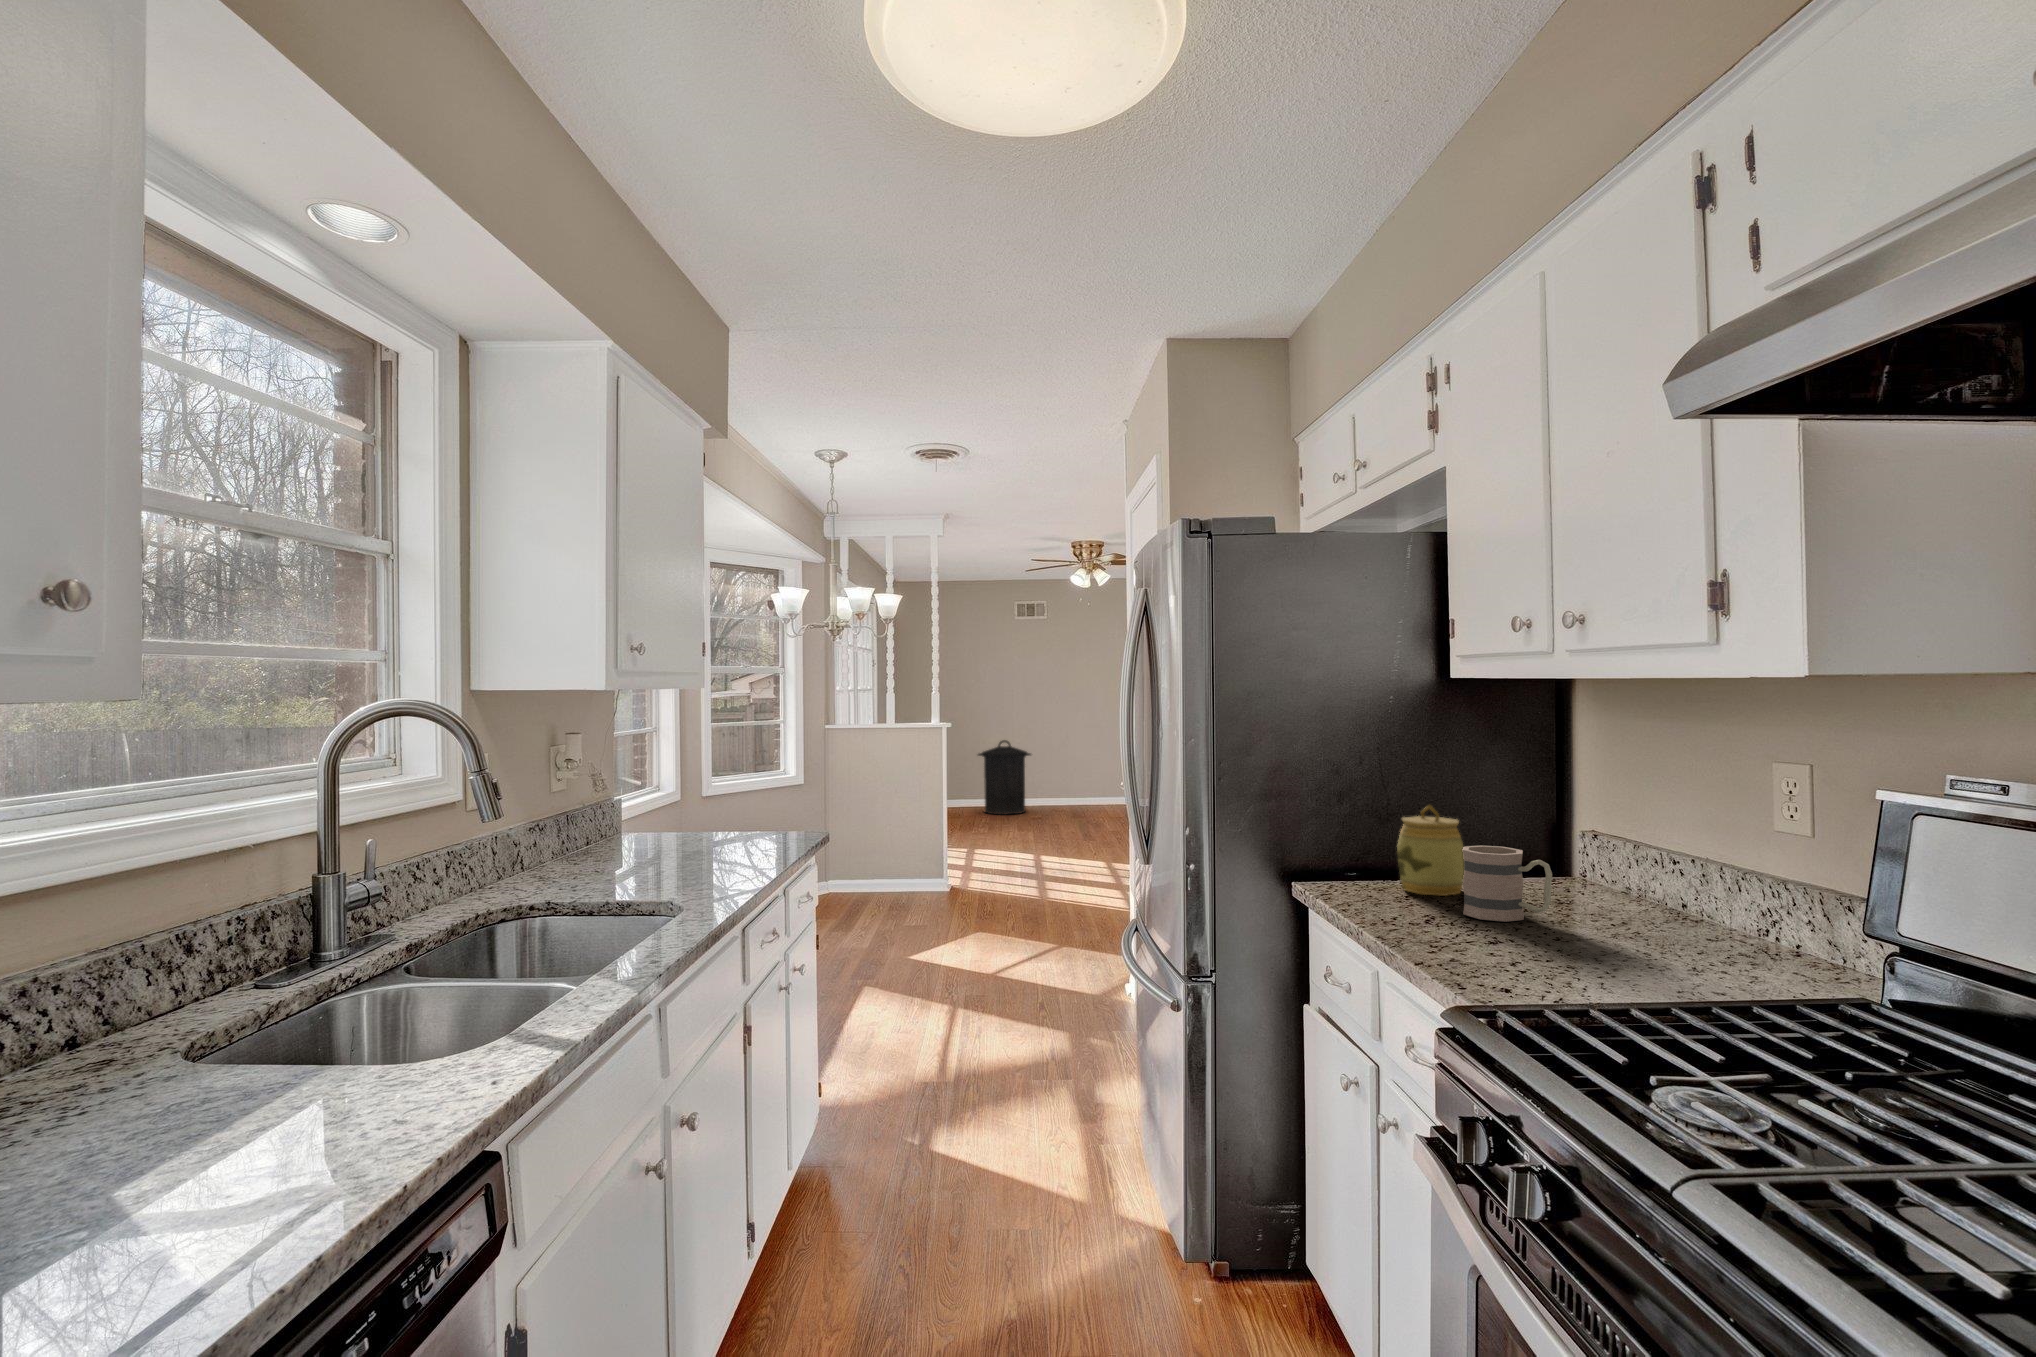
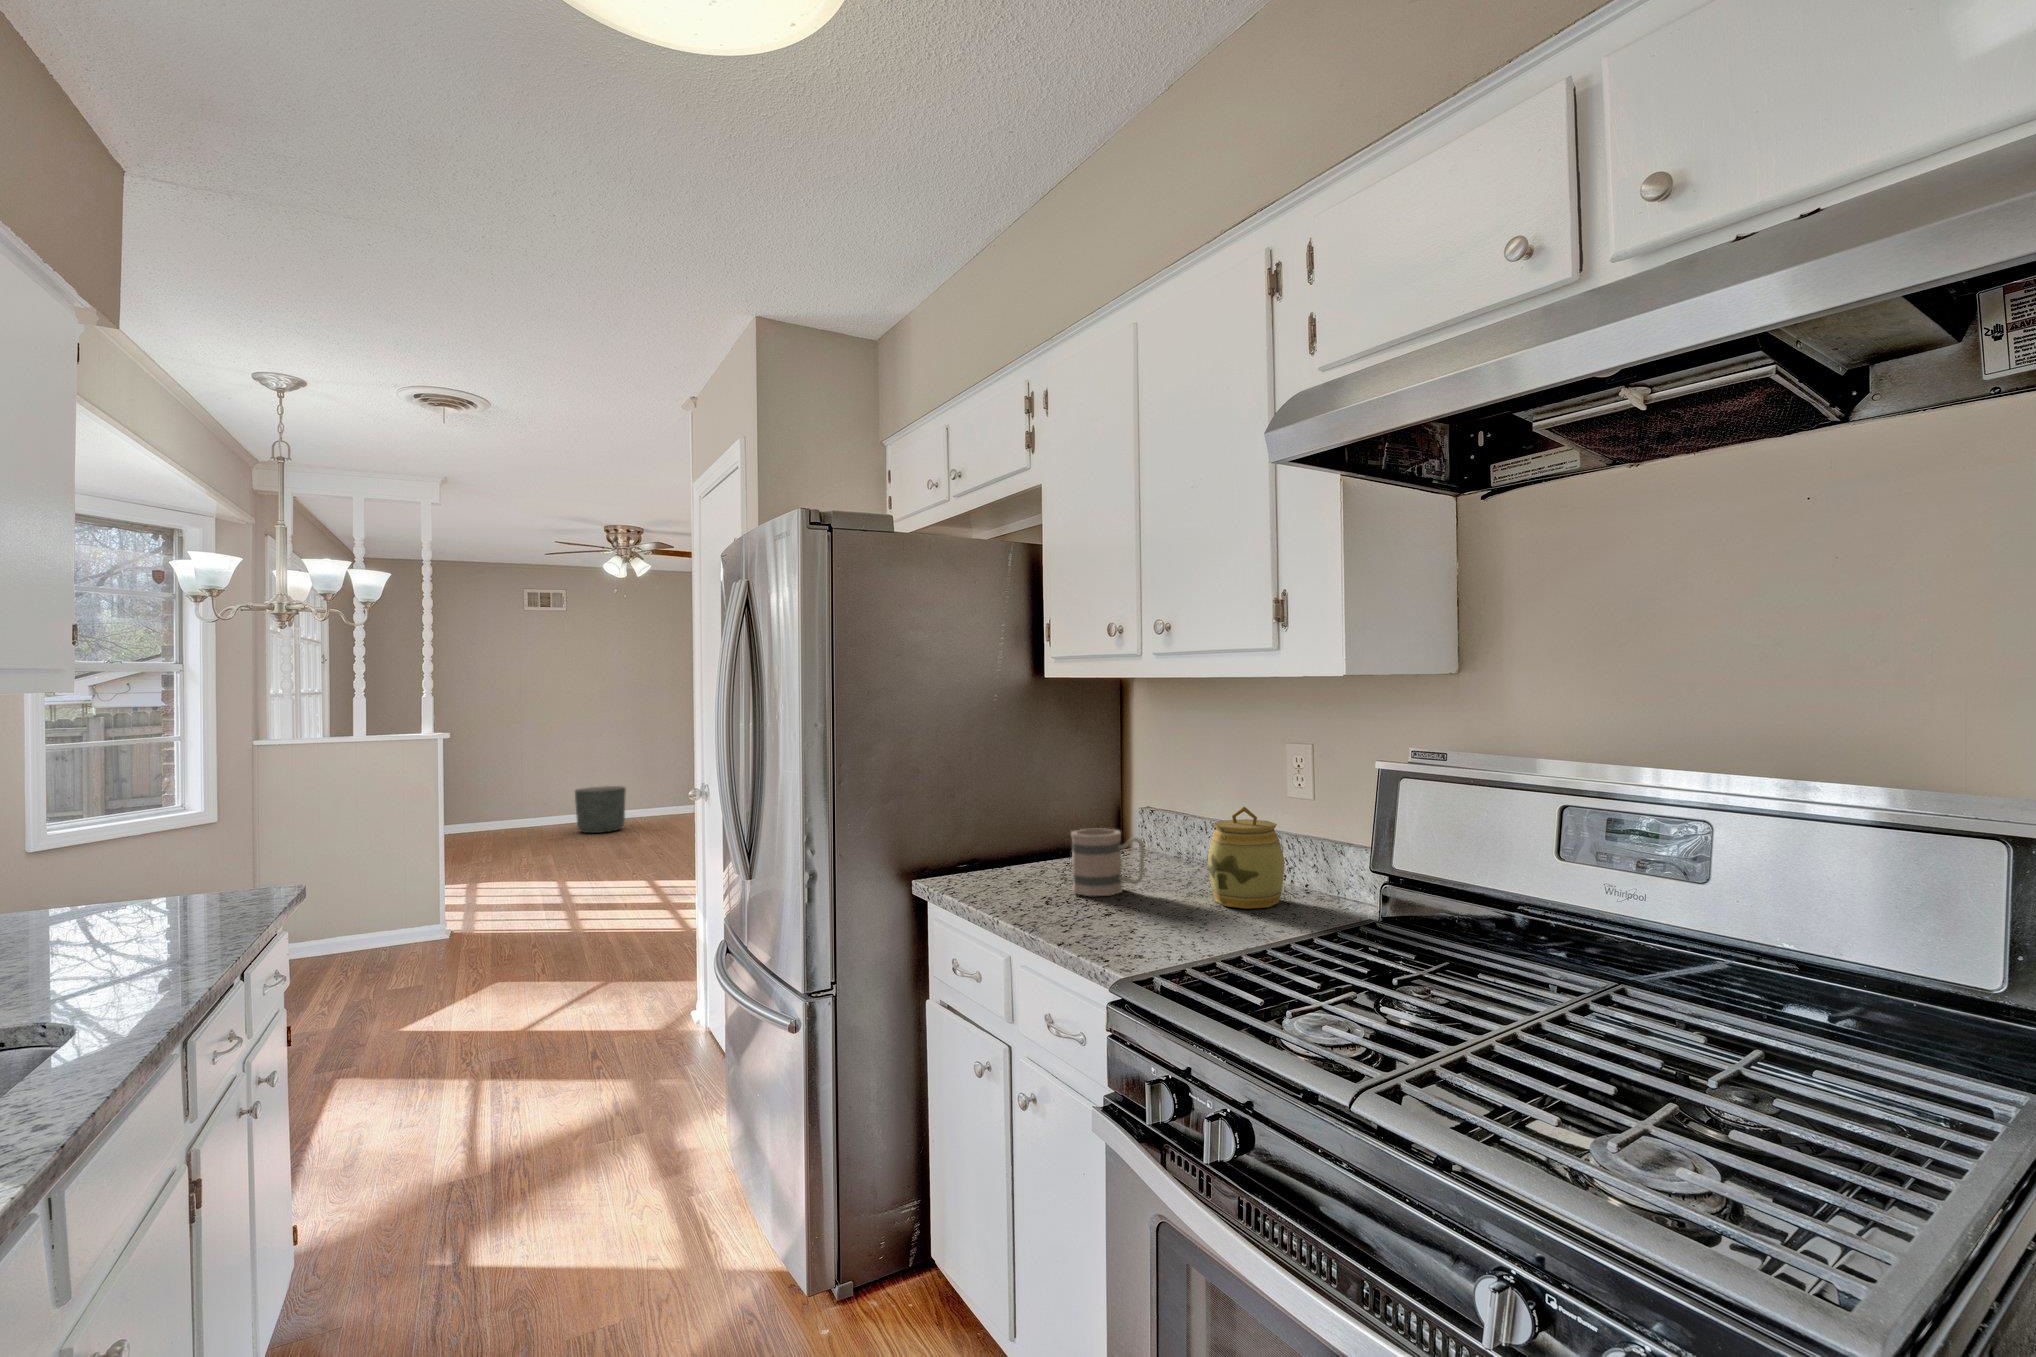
trash can: present [978,740,1031,815] -> none [473,755,546,842]
planter: none [1056,772,1098,813] -> present [575,786,626,833]
jar: present [1397,805,1464,896] -> present [1208,807,1284,909]

